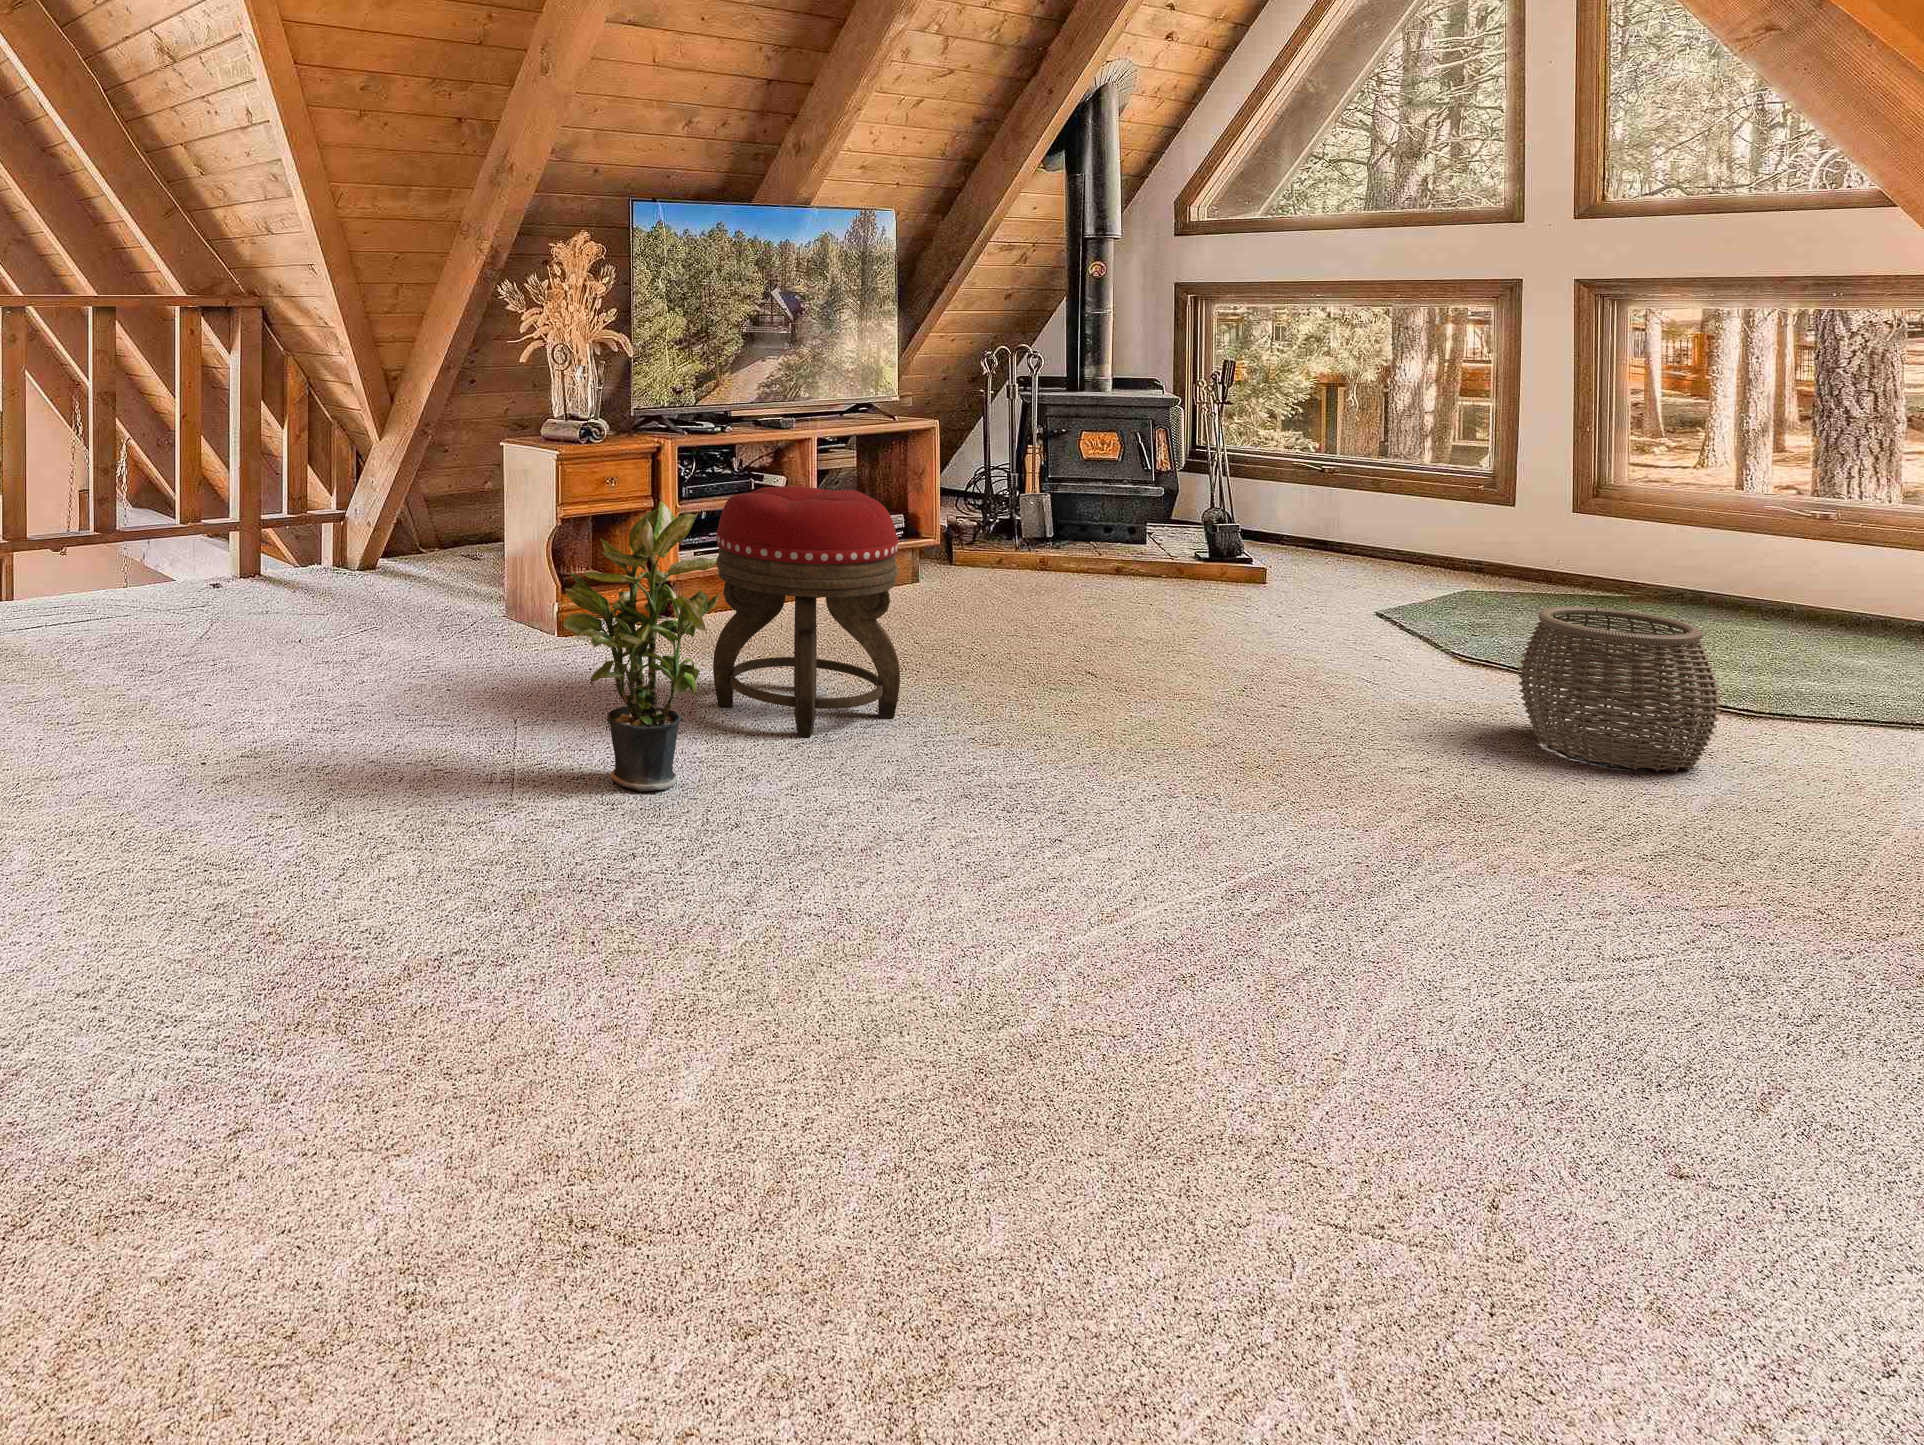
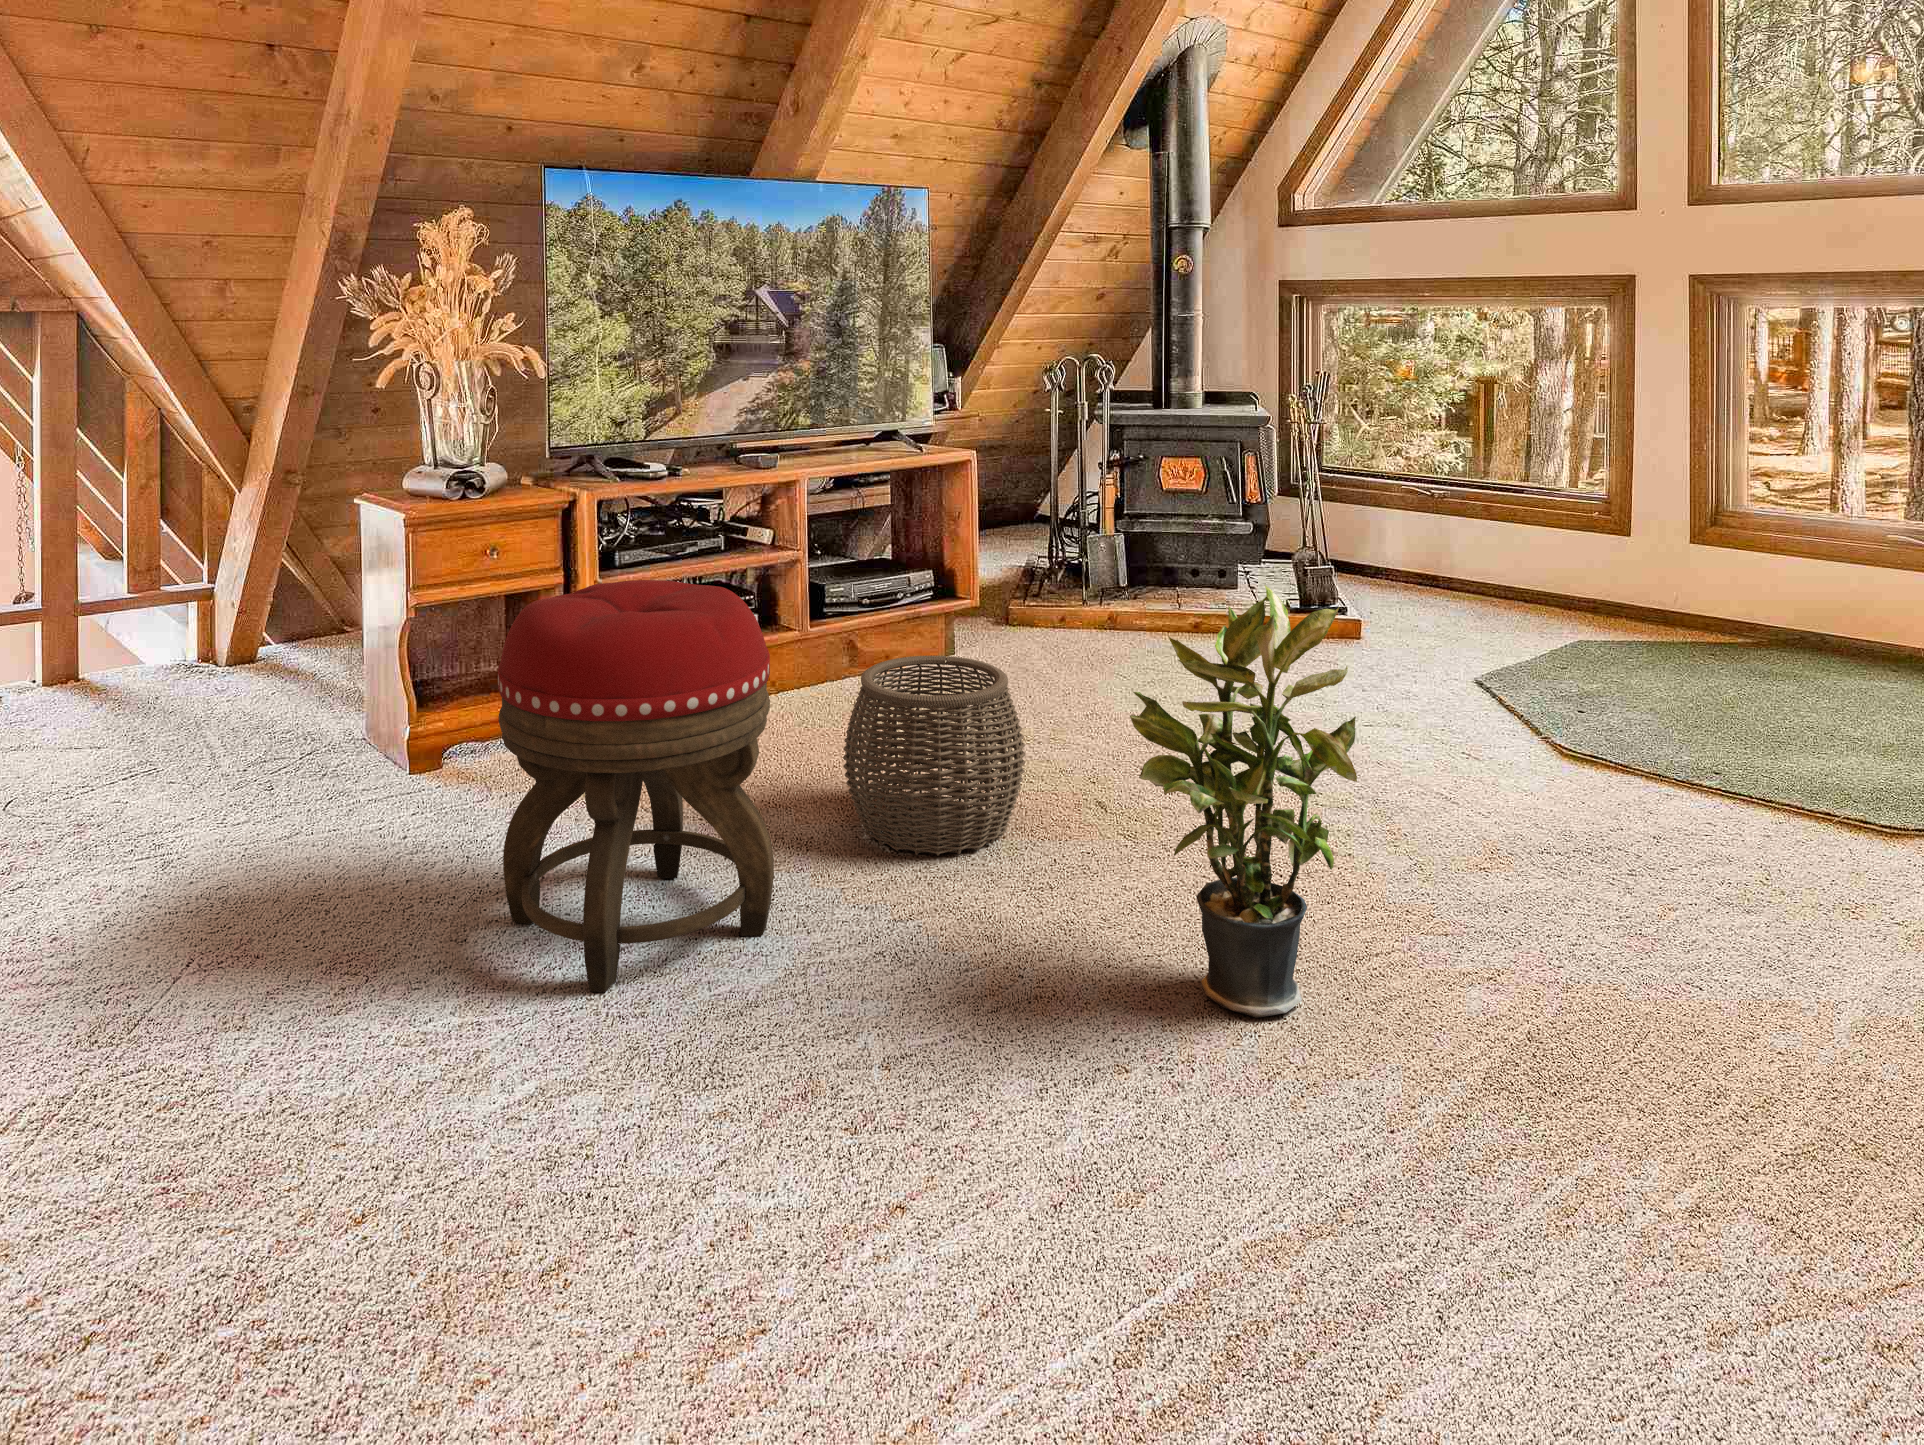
potted plant: present [563,501,720,792] -> present [1130,585,1357,1018]
woven basket: present [1518,607,1721,771] -> present [843,655,1026,856]

